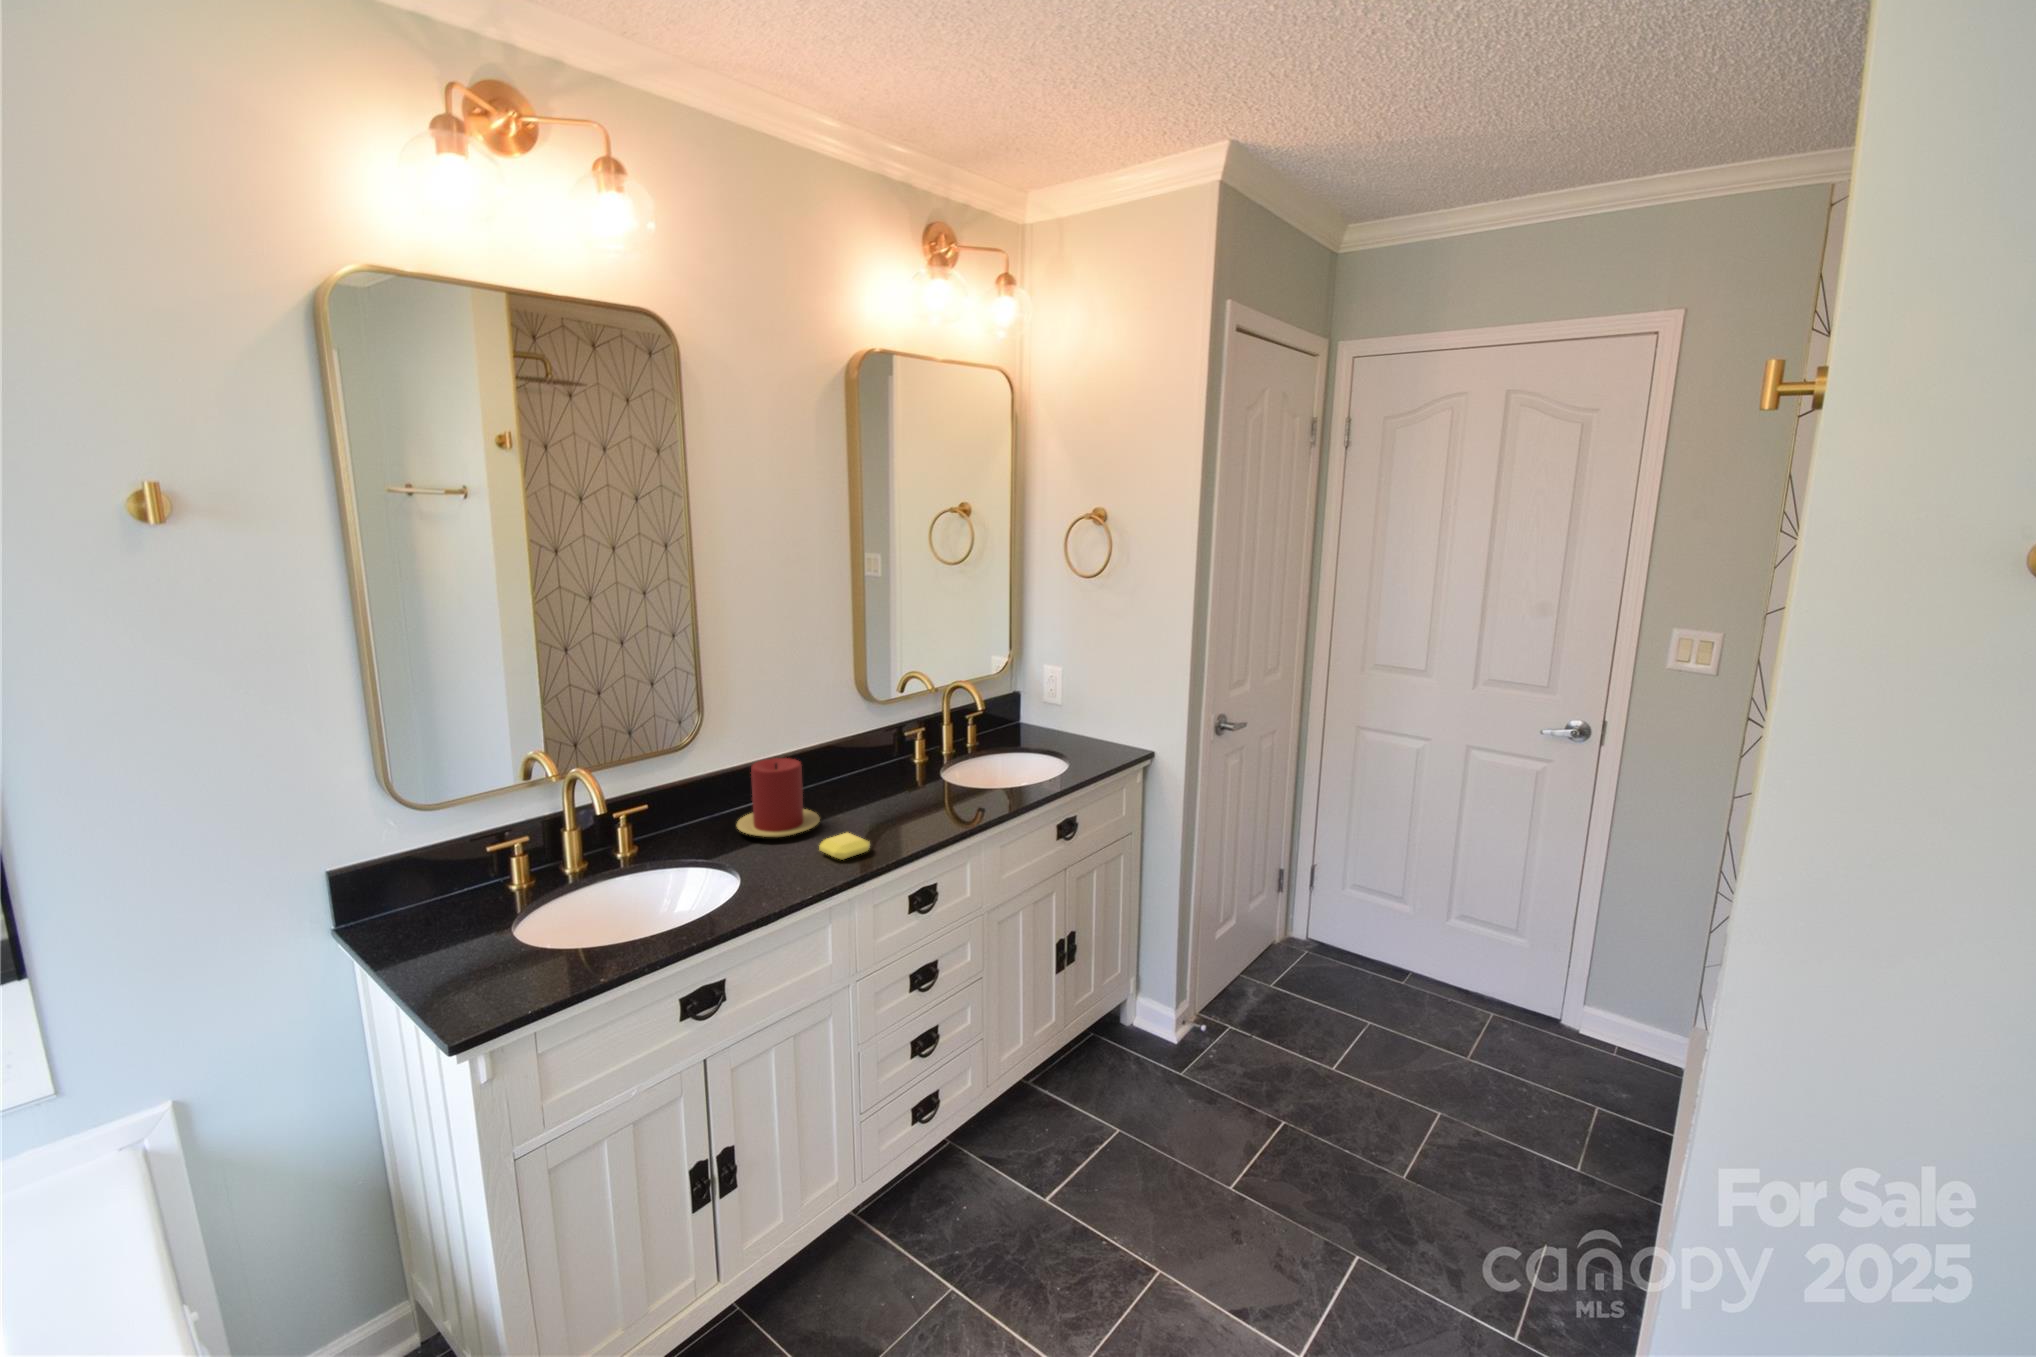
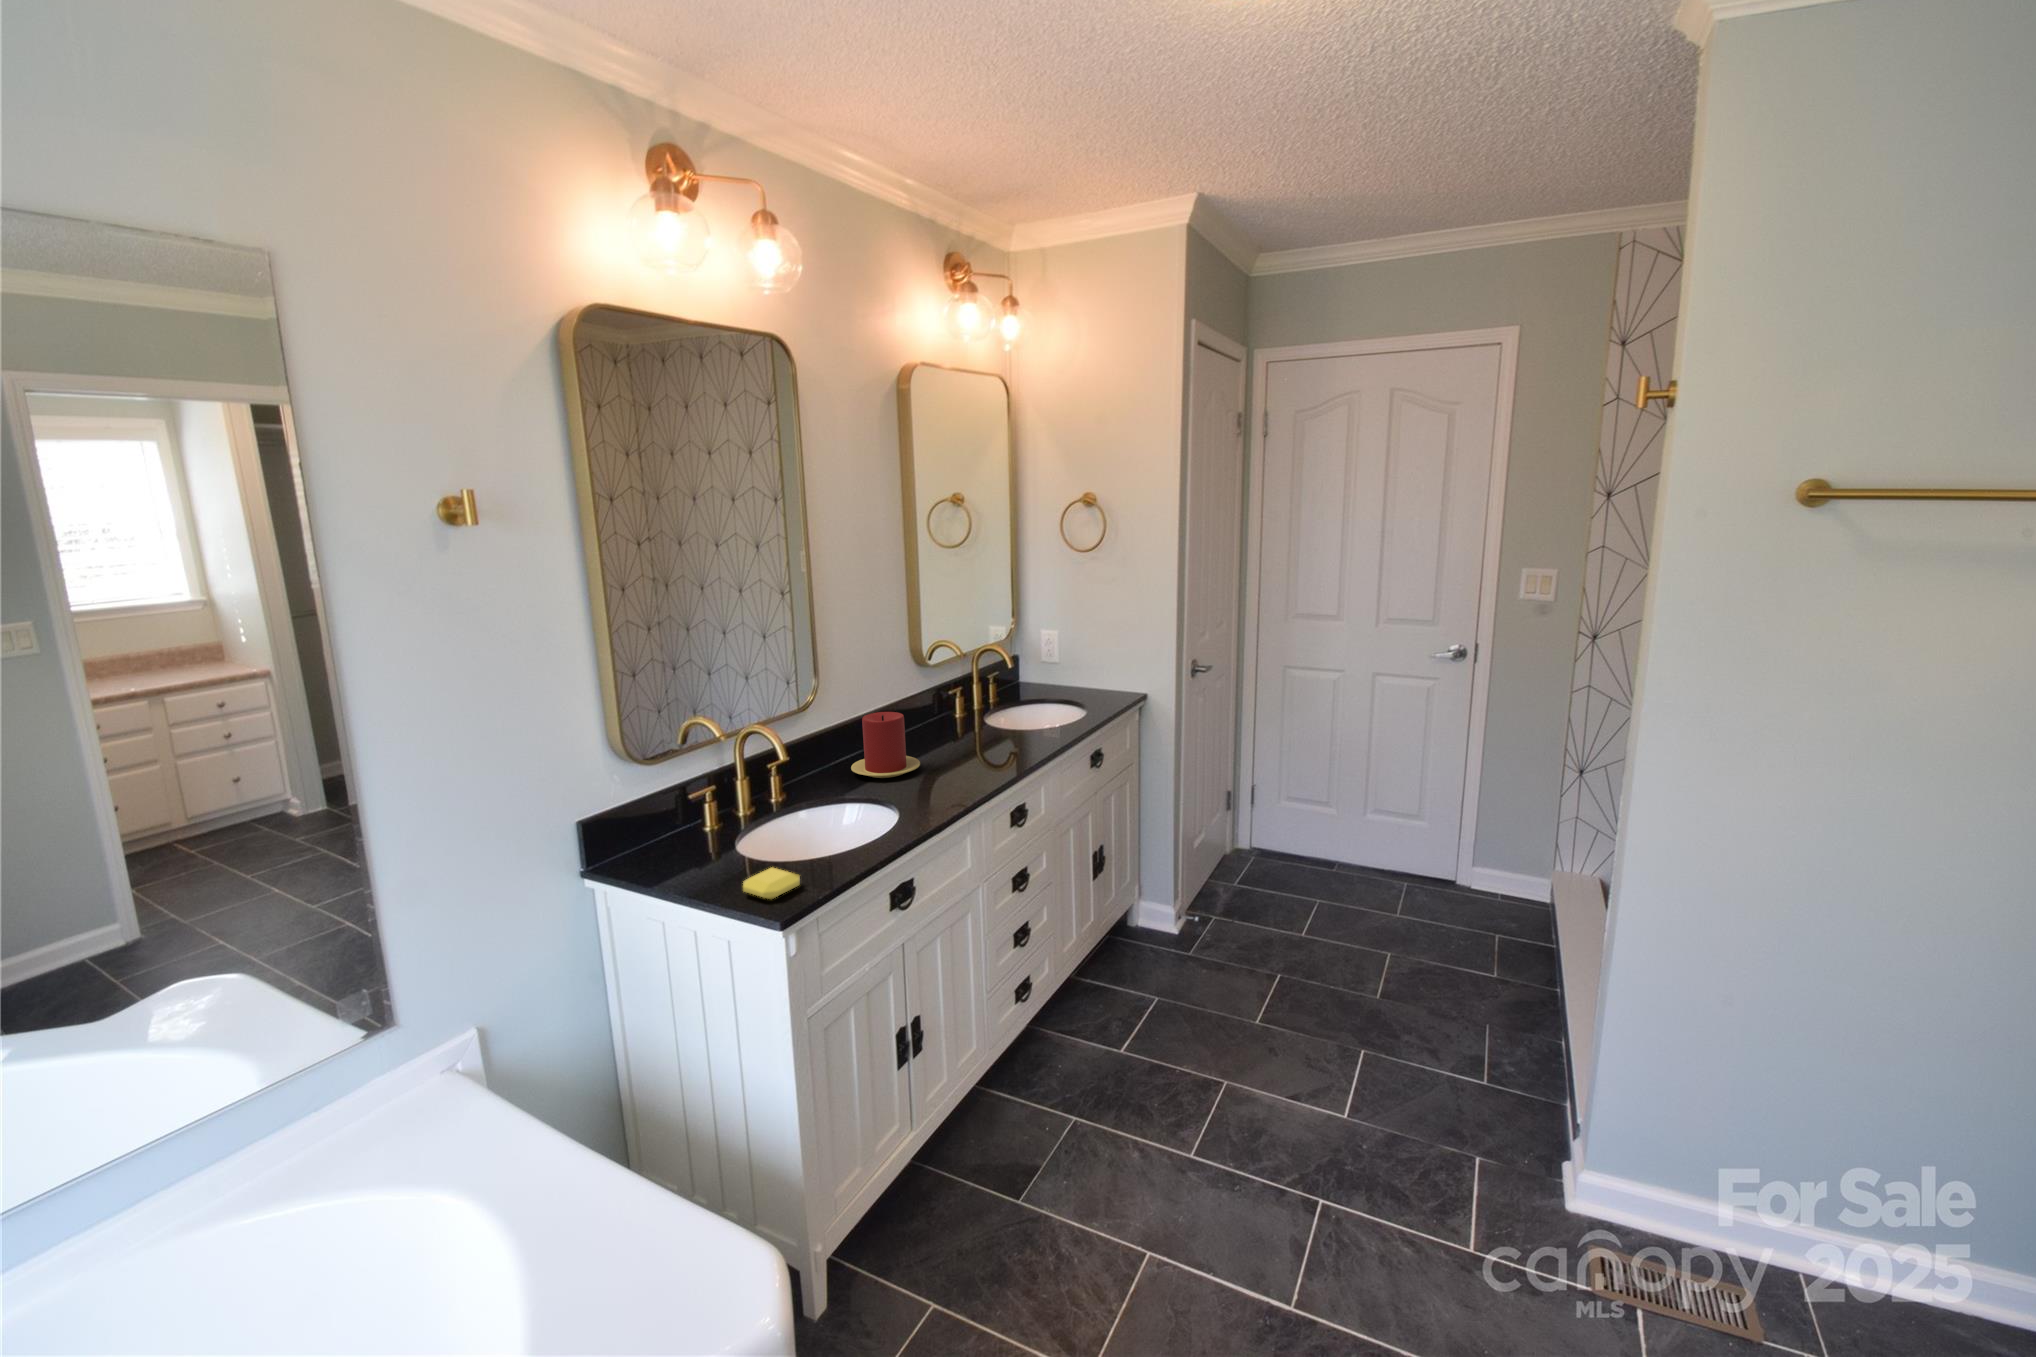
soap bar: present [819,833,870,860] -> present [743,868,800,899]

